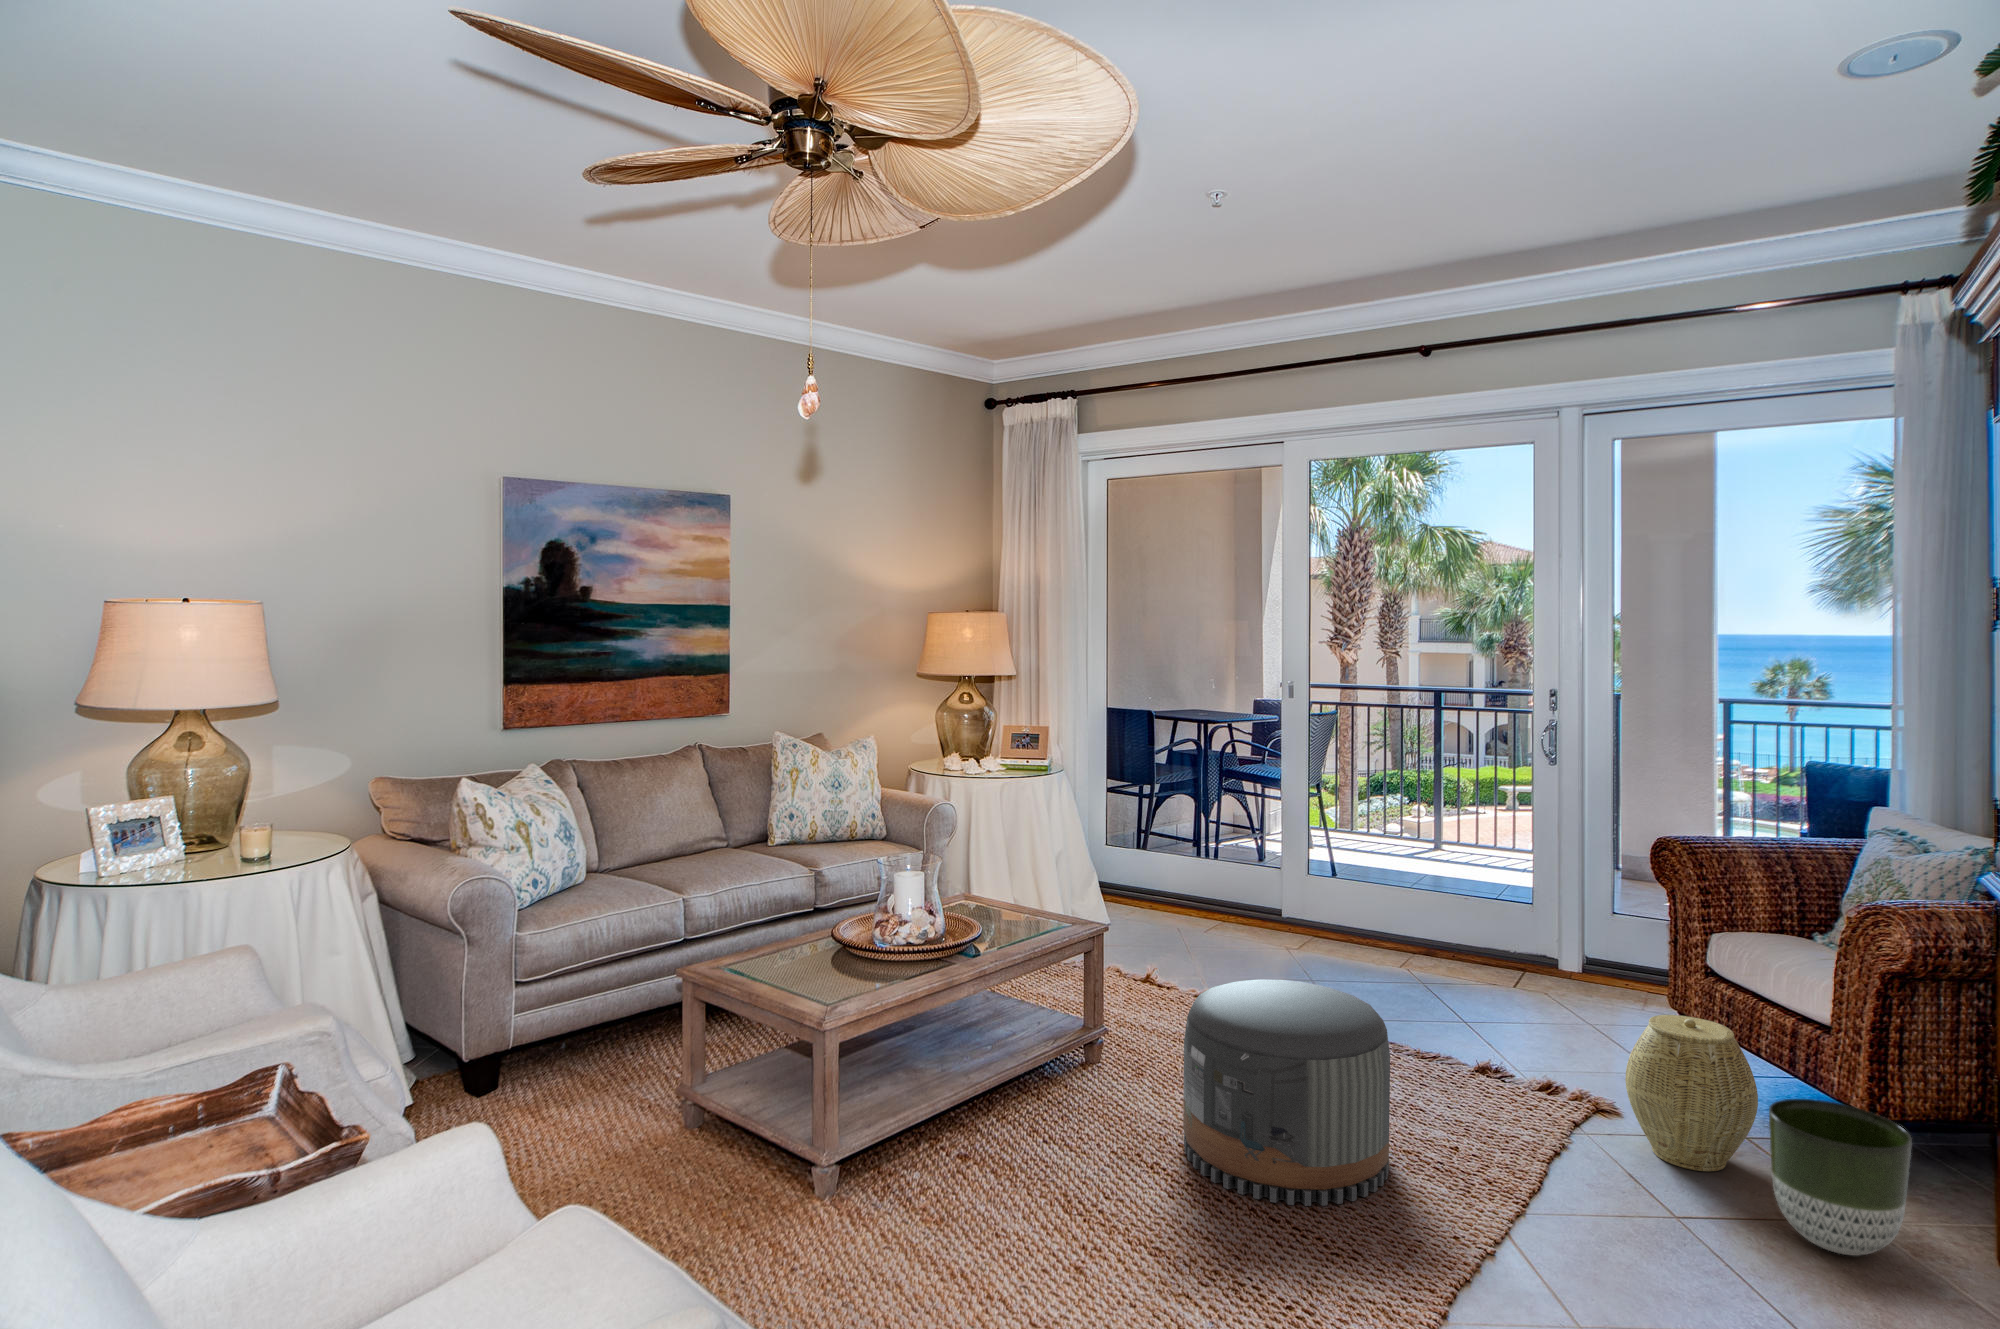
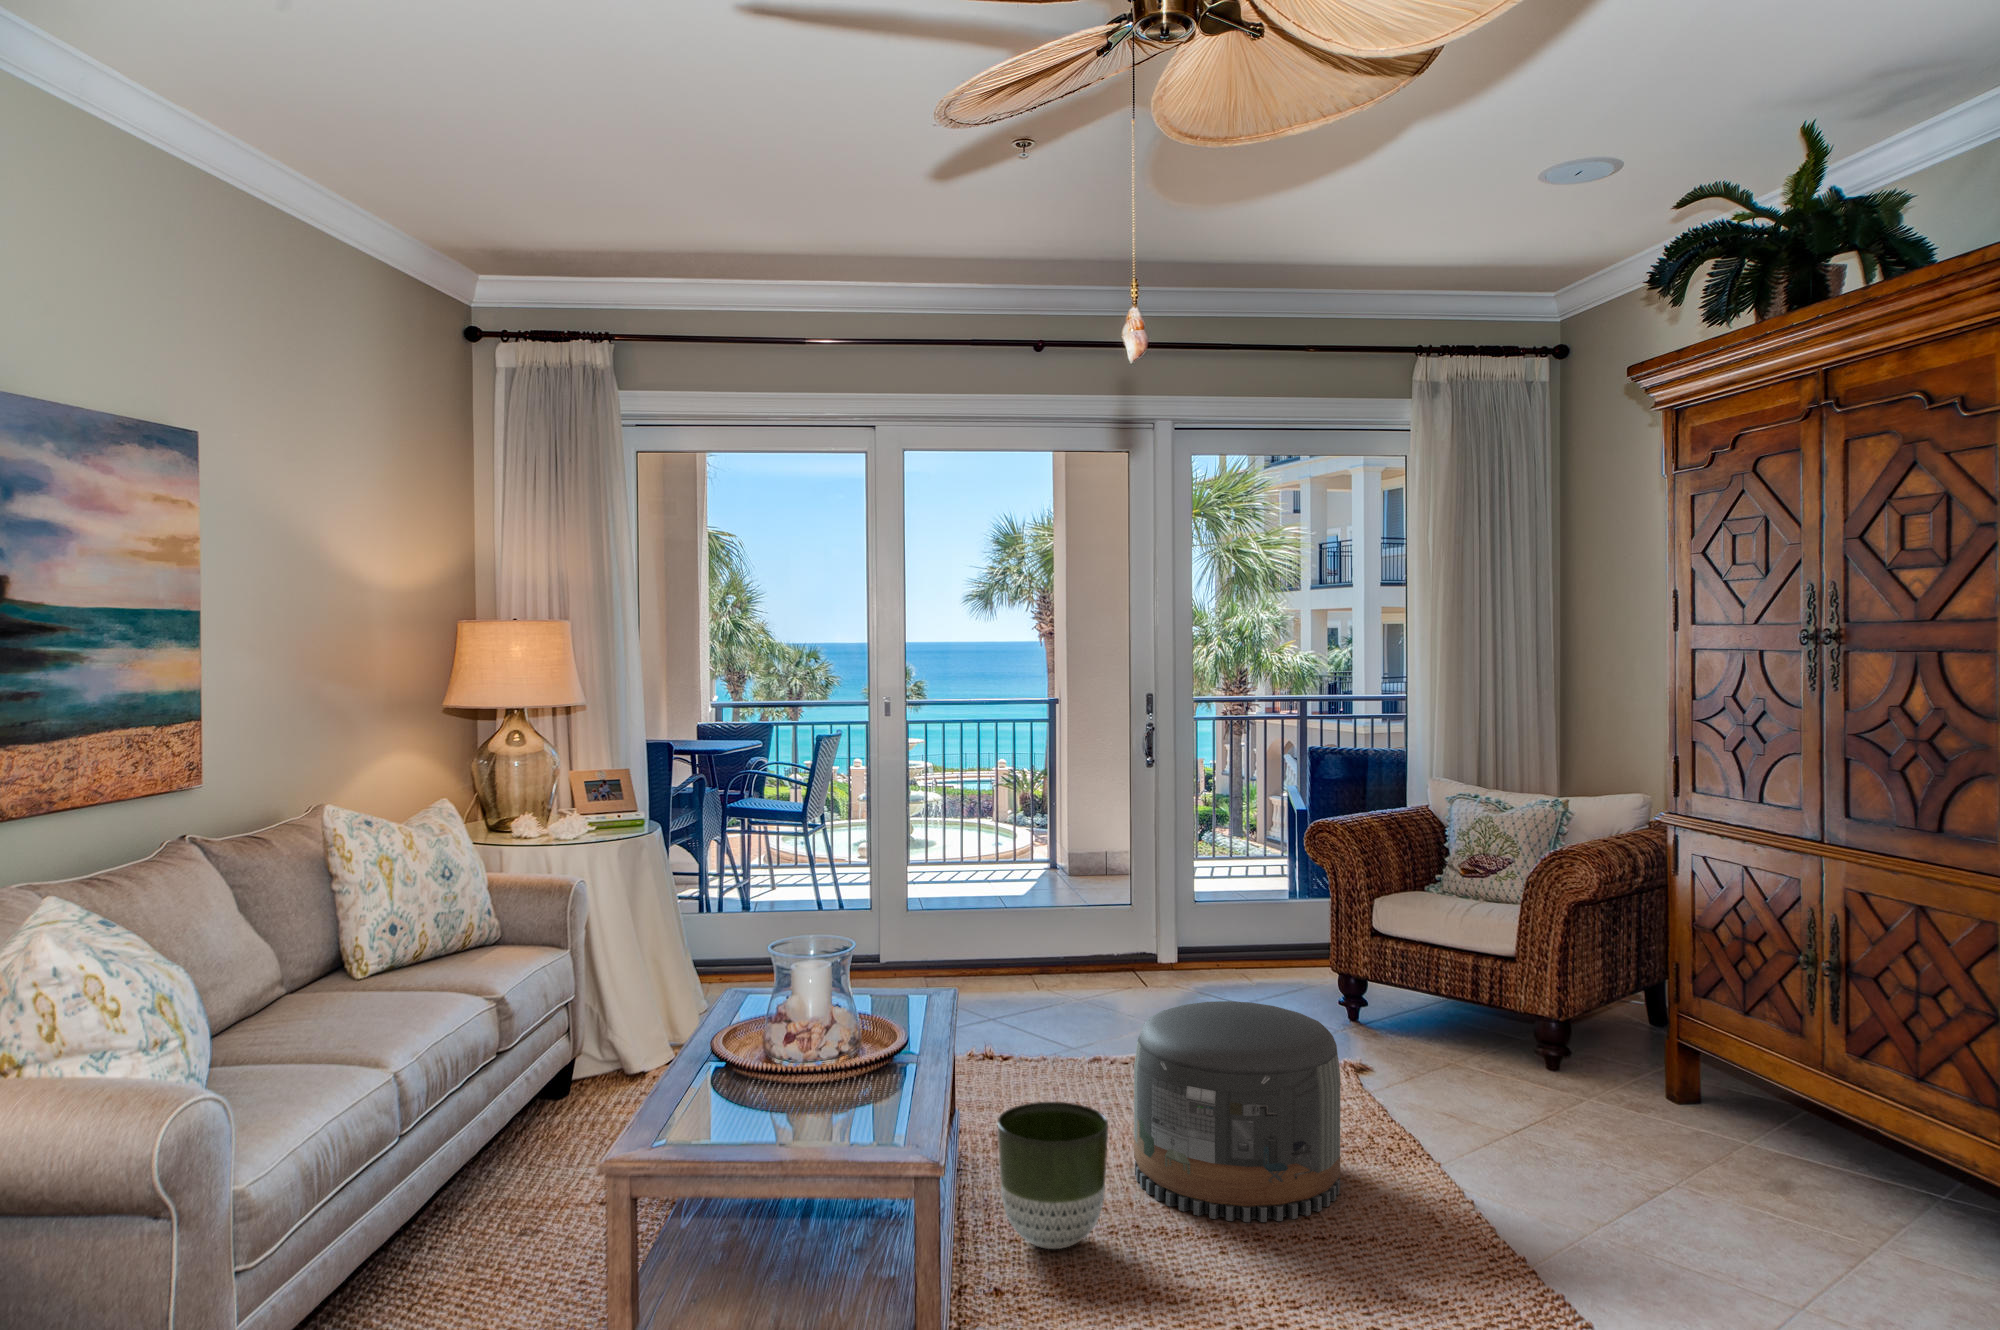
woven basket: present [1625,1015,1758,1171] -> none [1398,968,1497,1093]
planter: present [1769,1099,1912,1256] -> present [997,1102,1108,1249]

